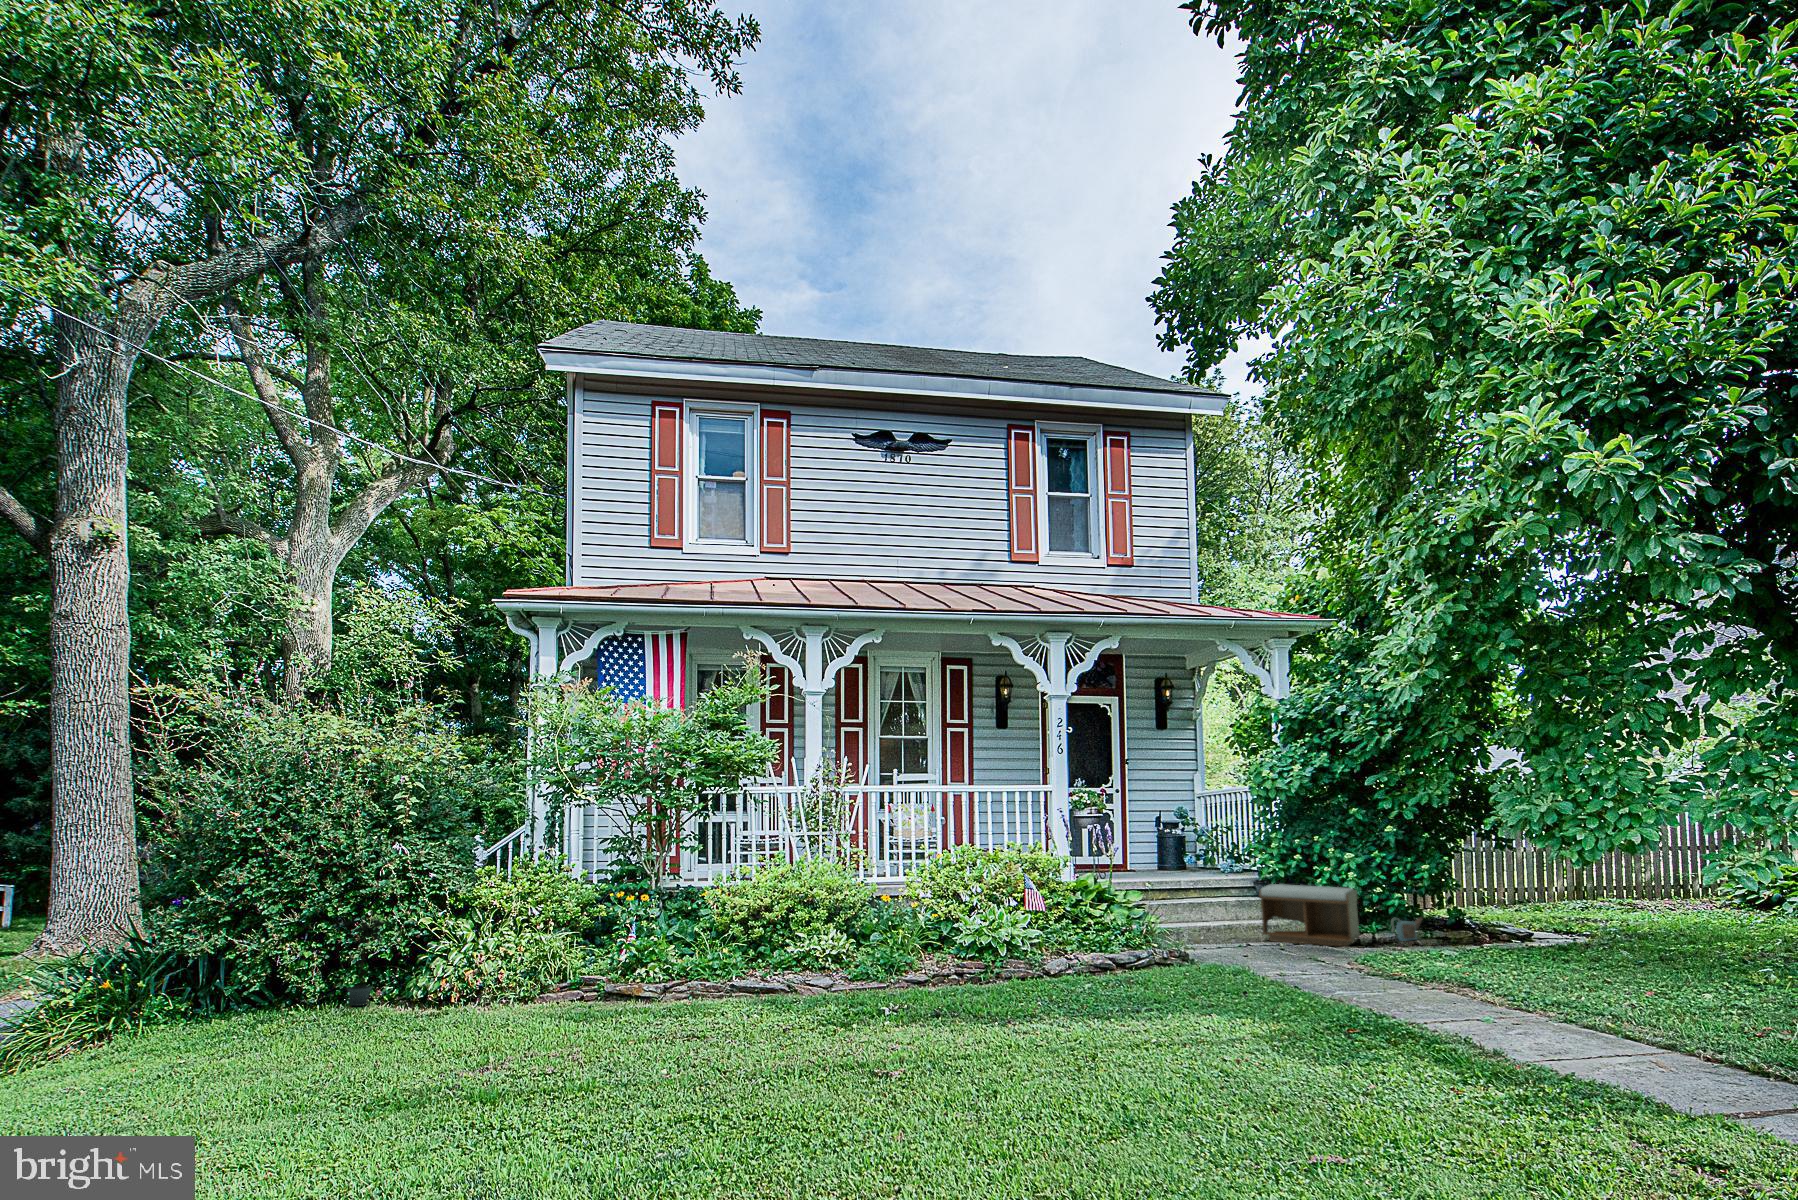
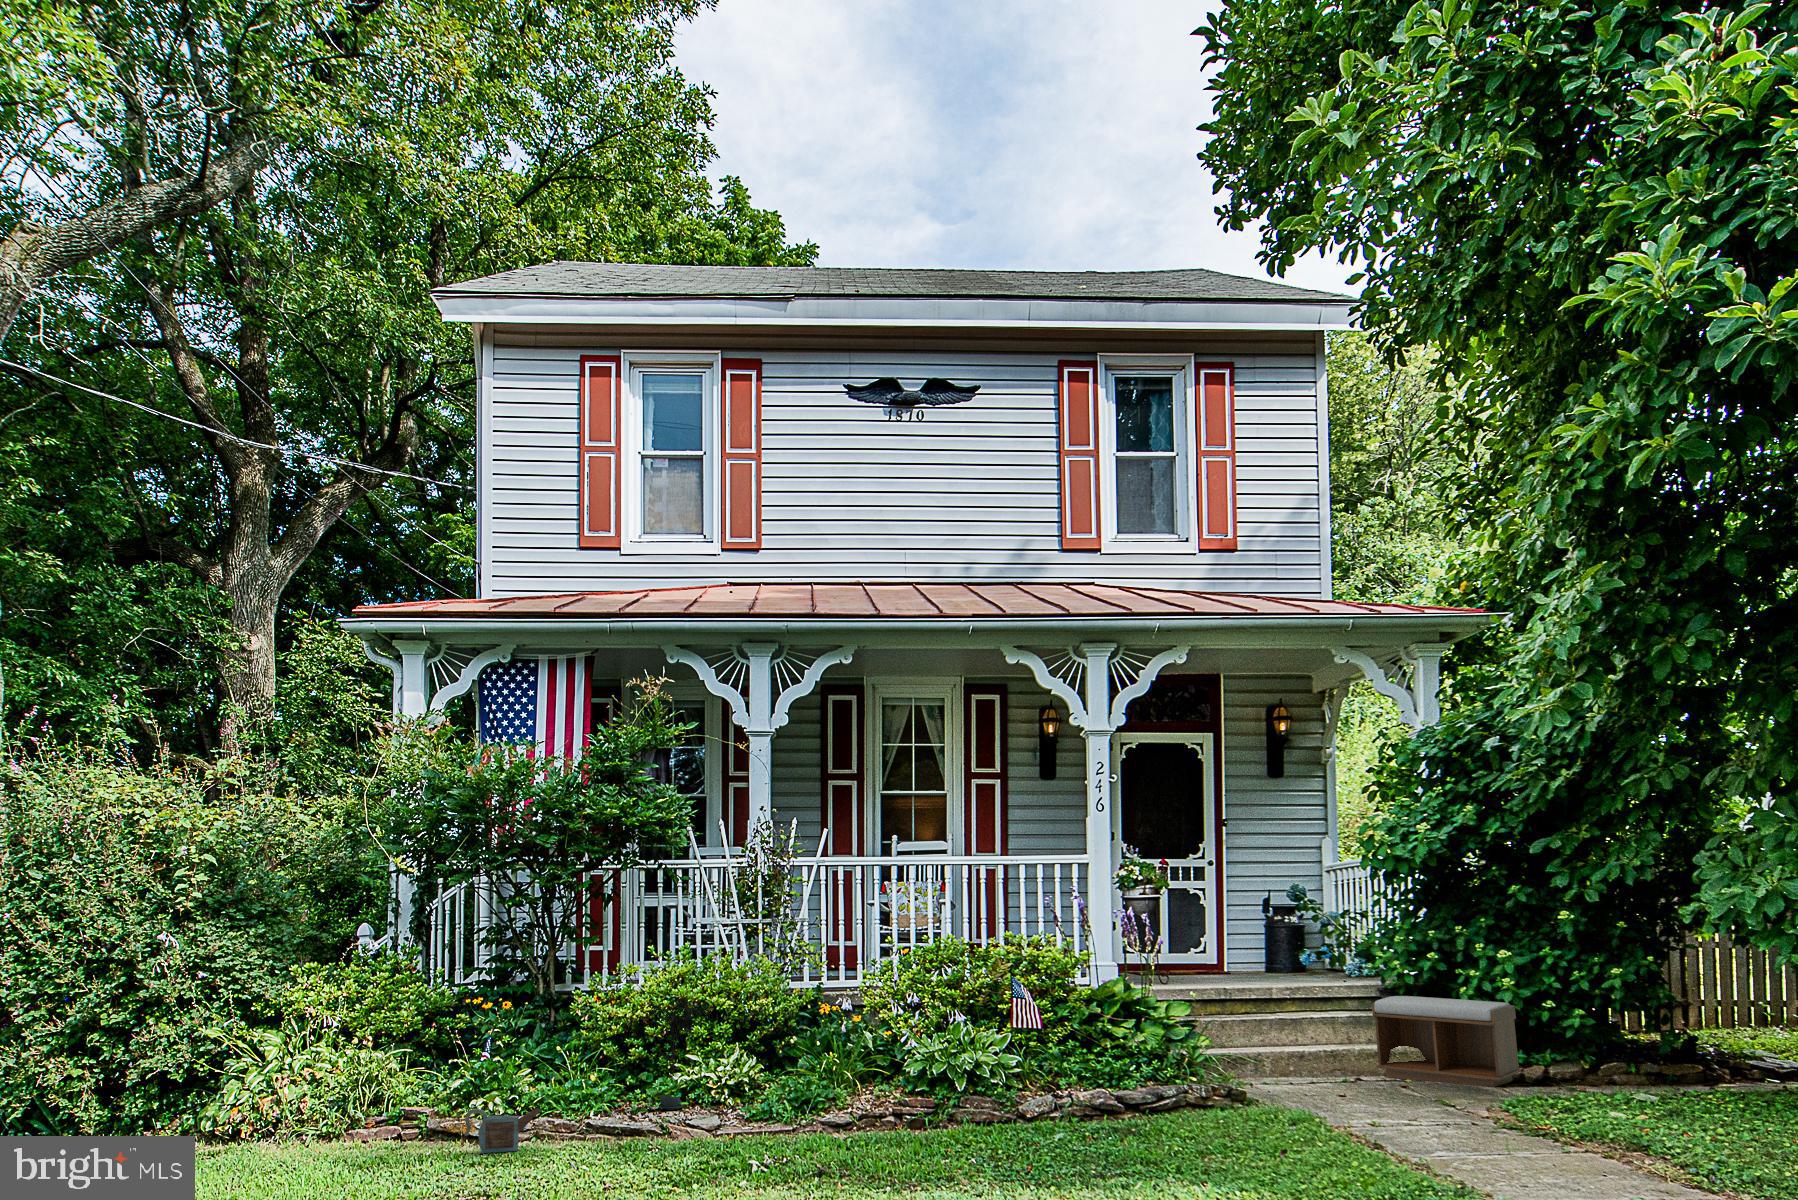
potted plant: present [343,911,392,1006] -> present [645,993,709,1110]
watering can: present [1391,917,1422,941] -> present [464,1108,541,1153]

